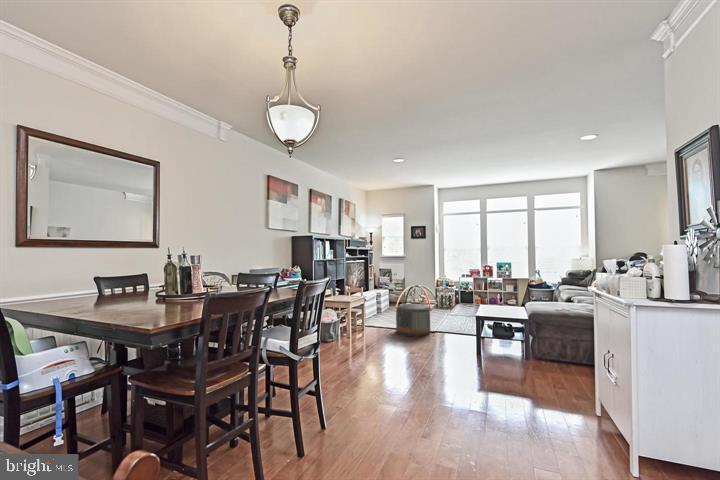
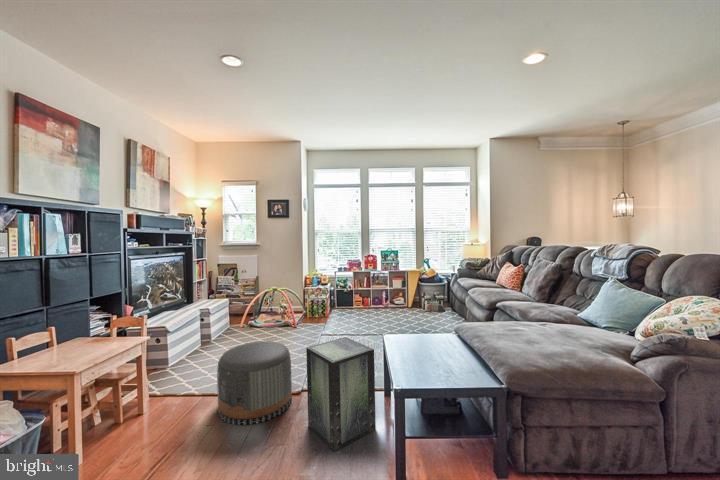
storage box: none [438,301,471,345] -> present [306,337,376,451]

